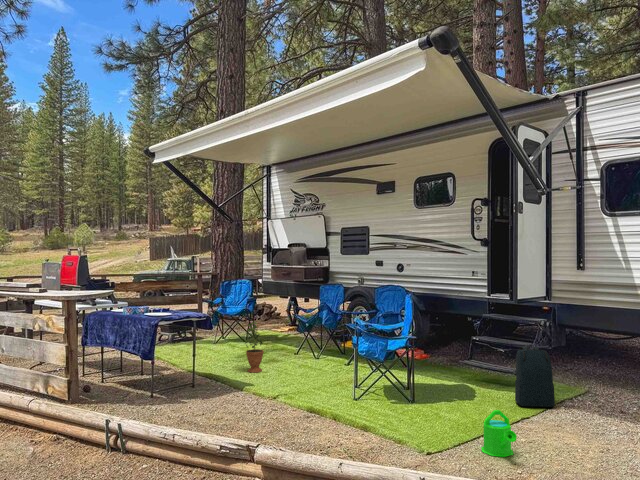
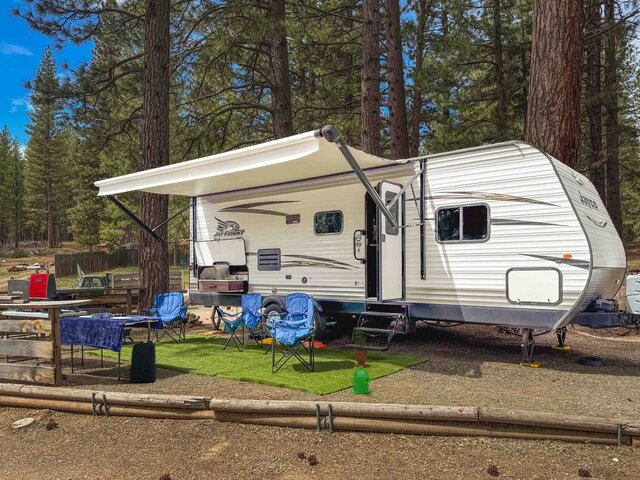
potted plant: present [243,321,264,373] -> present [353,326,368,367]
backpack: present [515,346,555,407] -> present [130,341,156,382]

